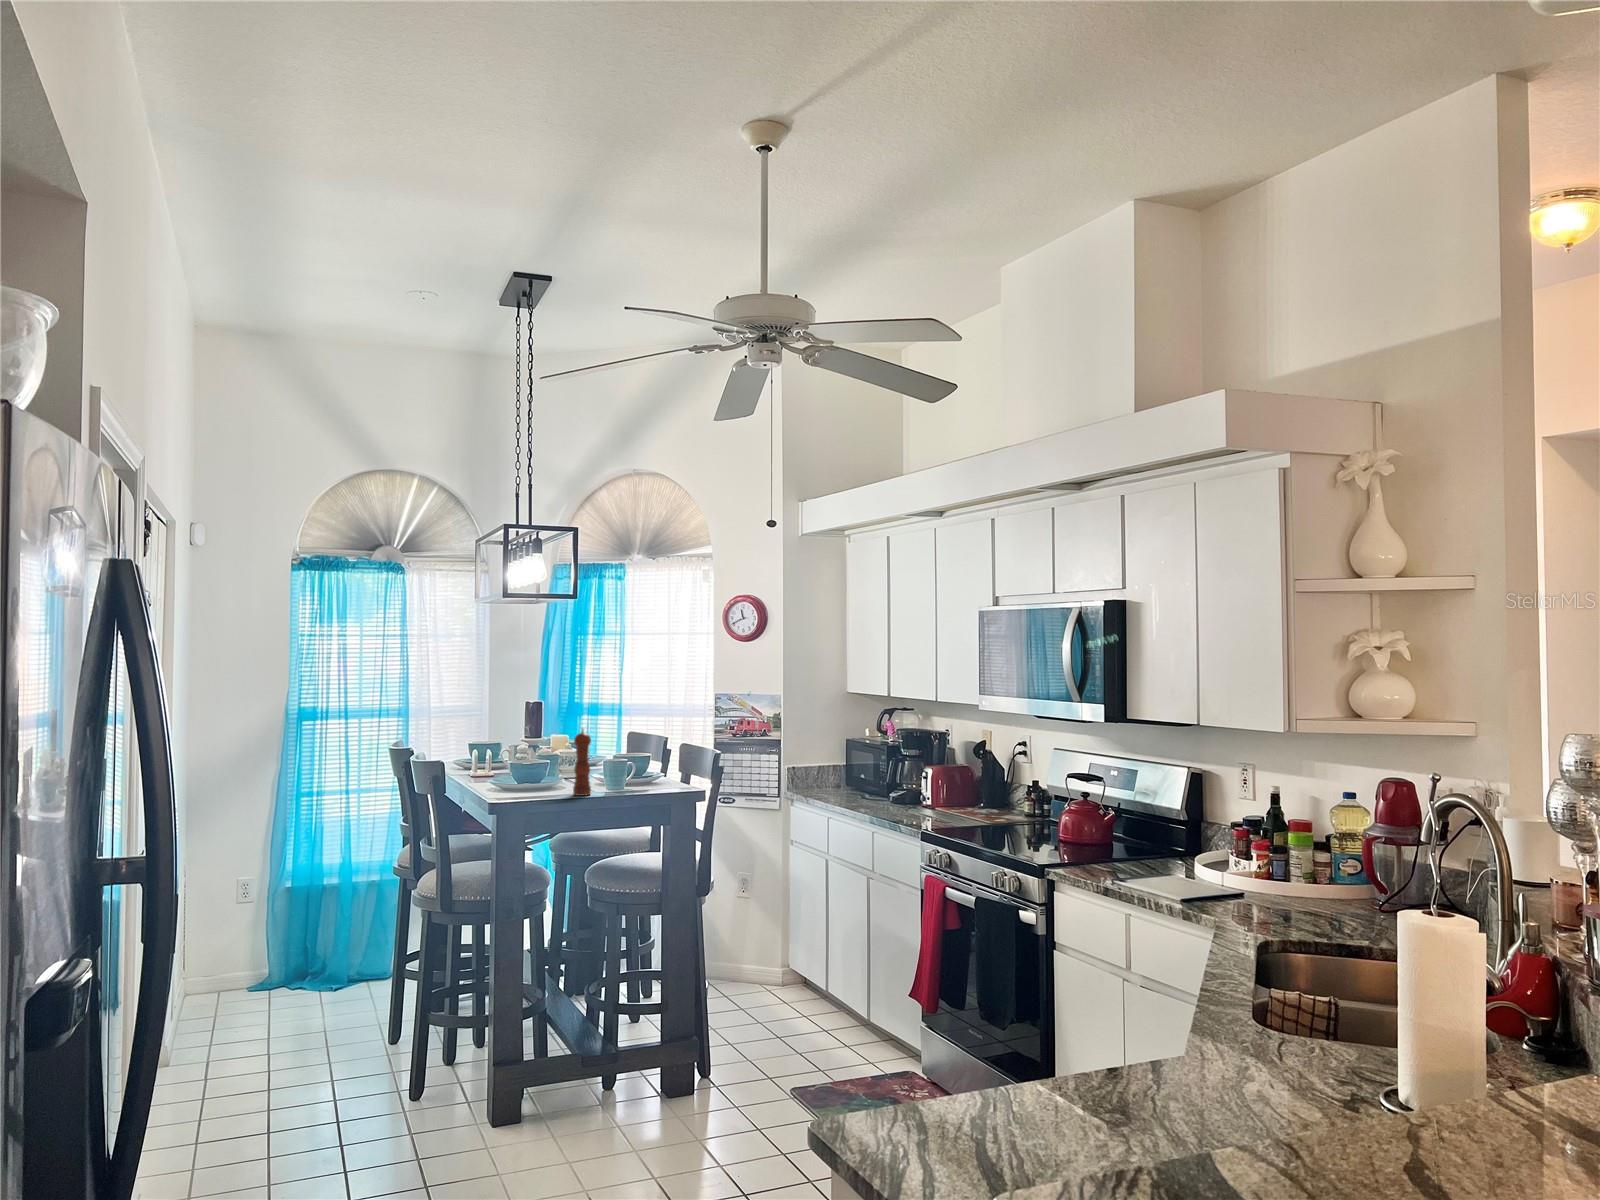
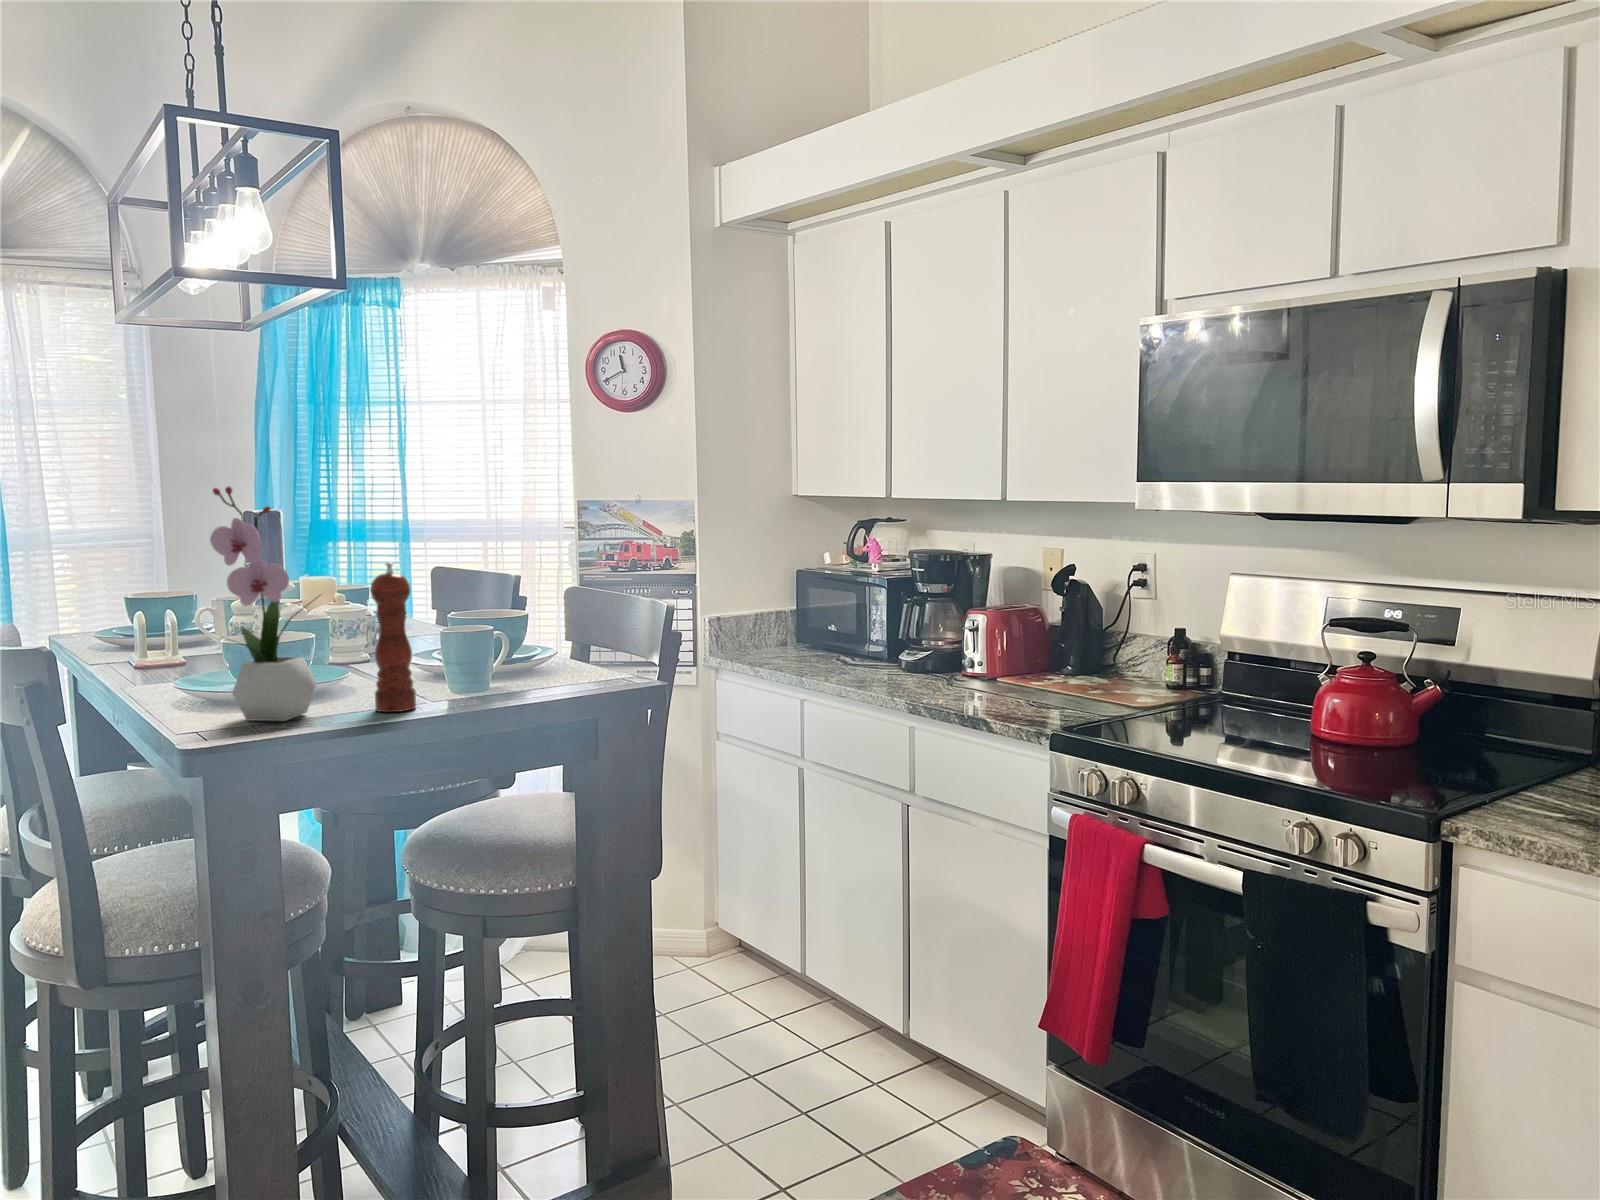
flower arrangement: none [510,694,554,797] -> present [210,487,317,721]

